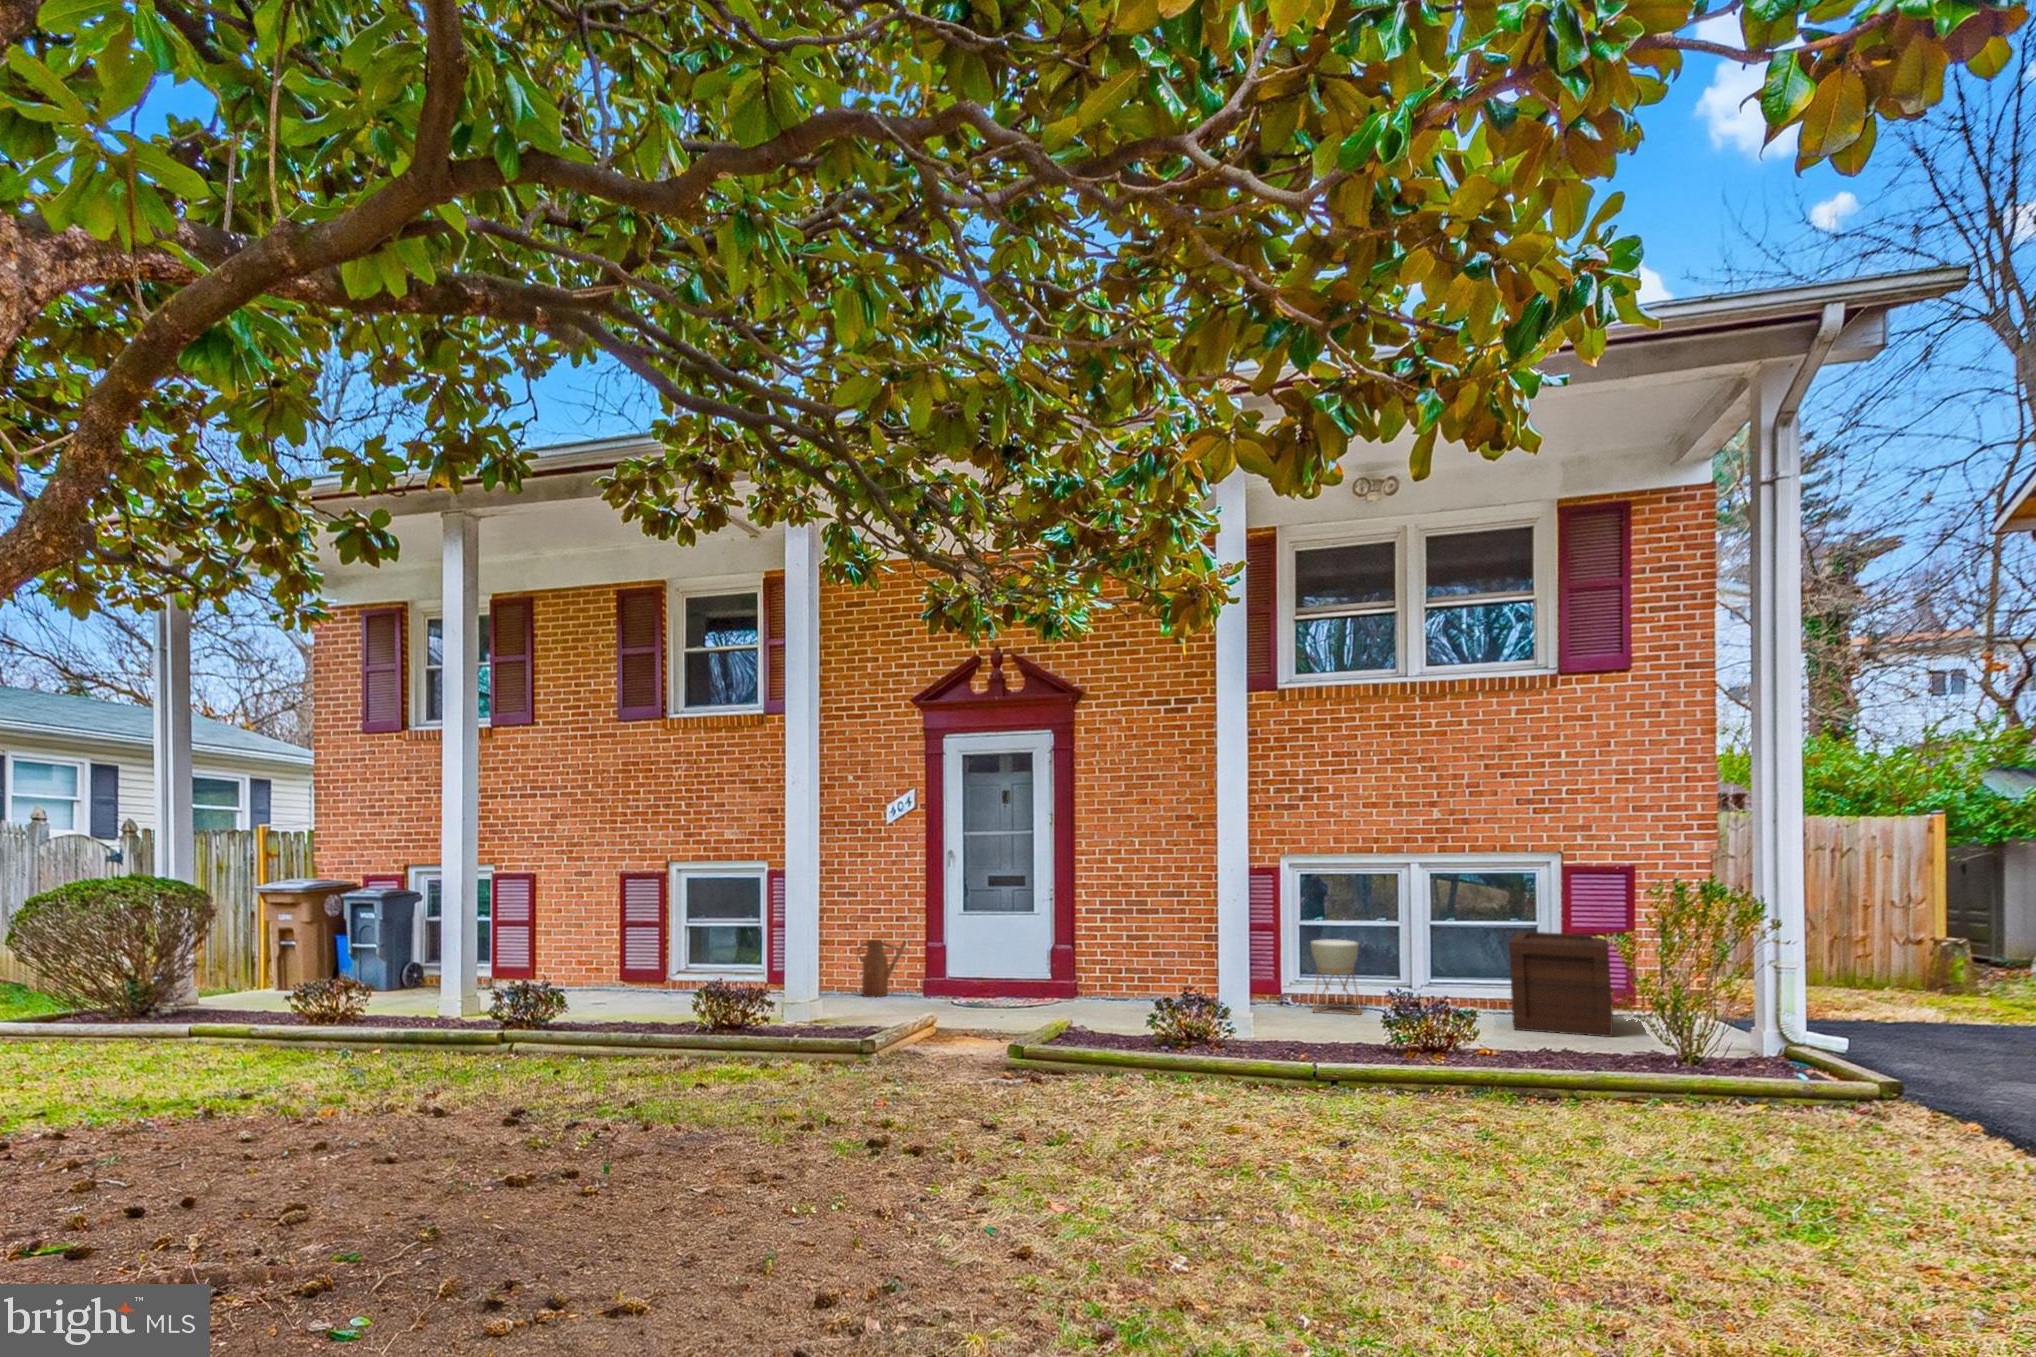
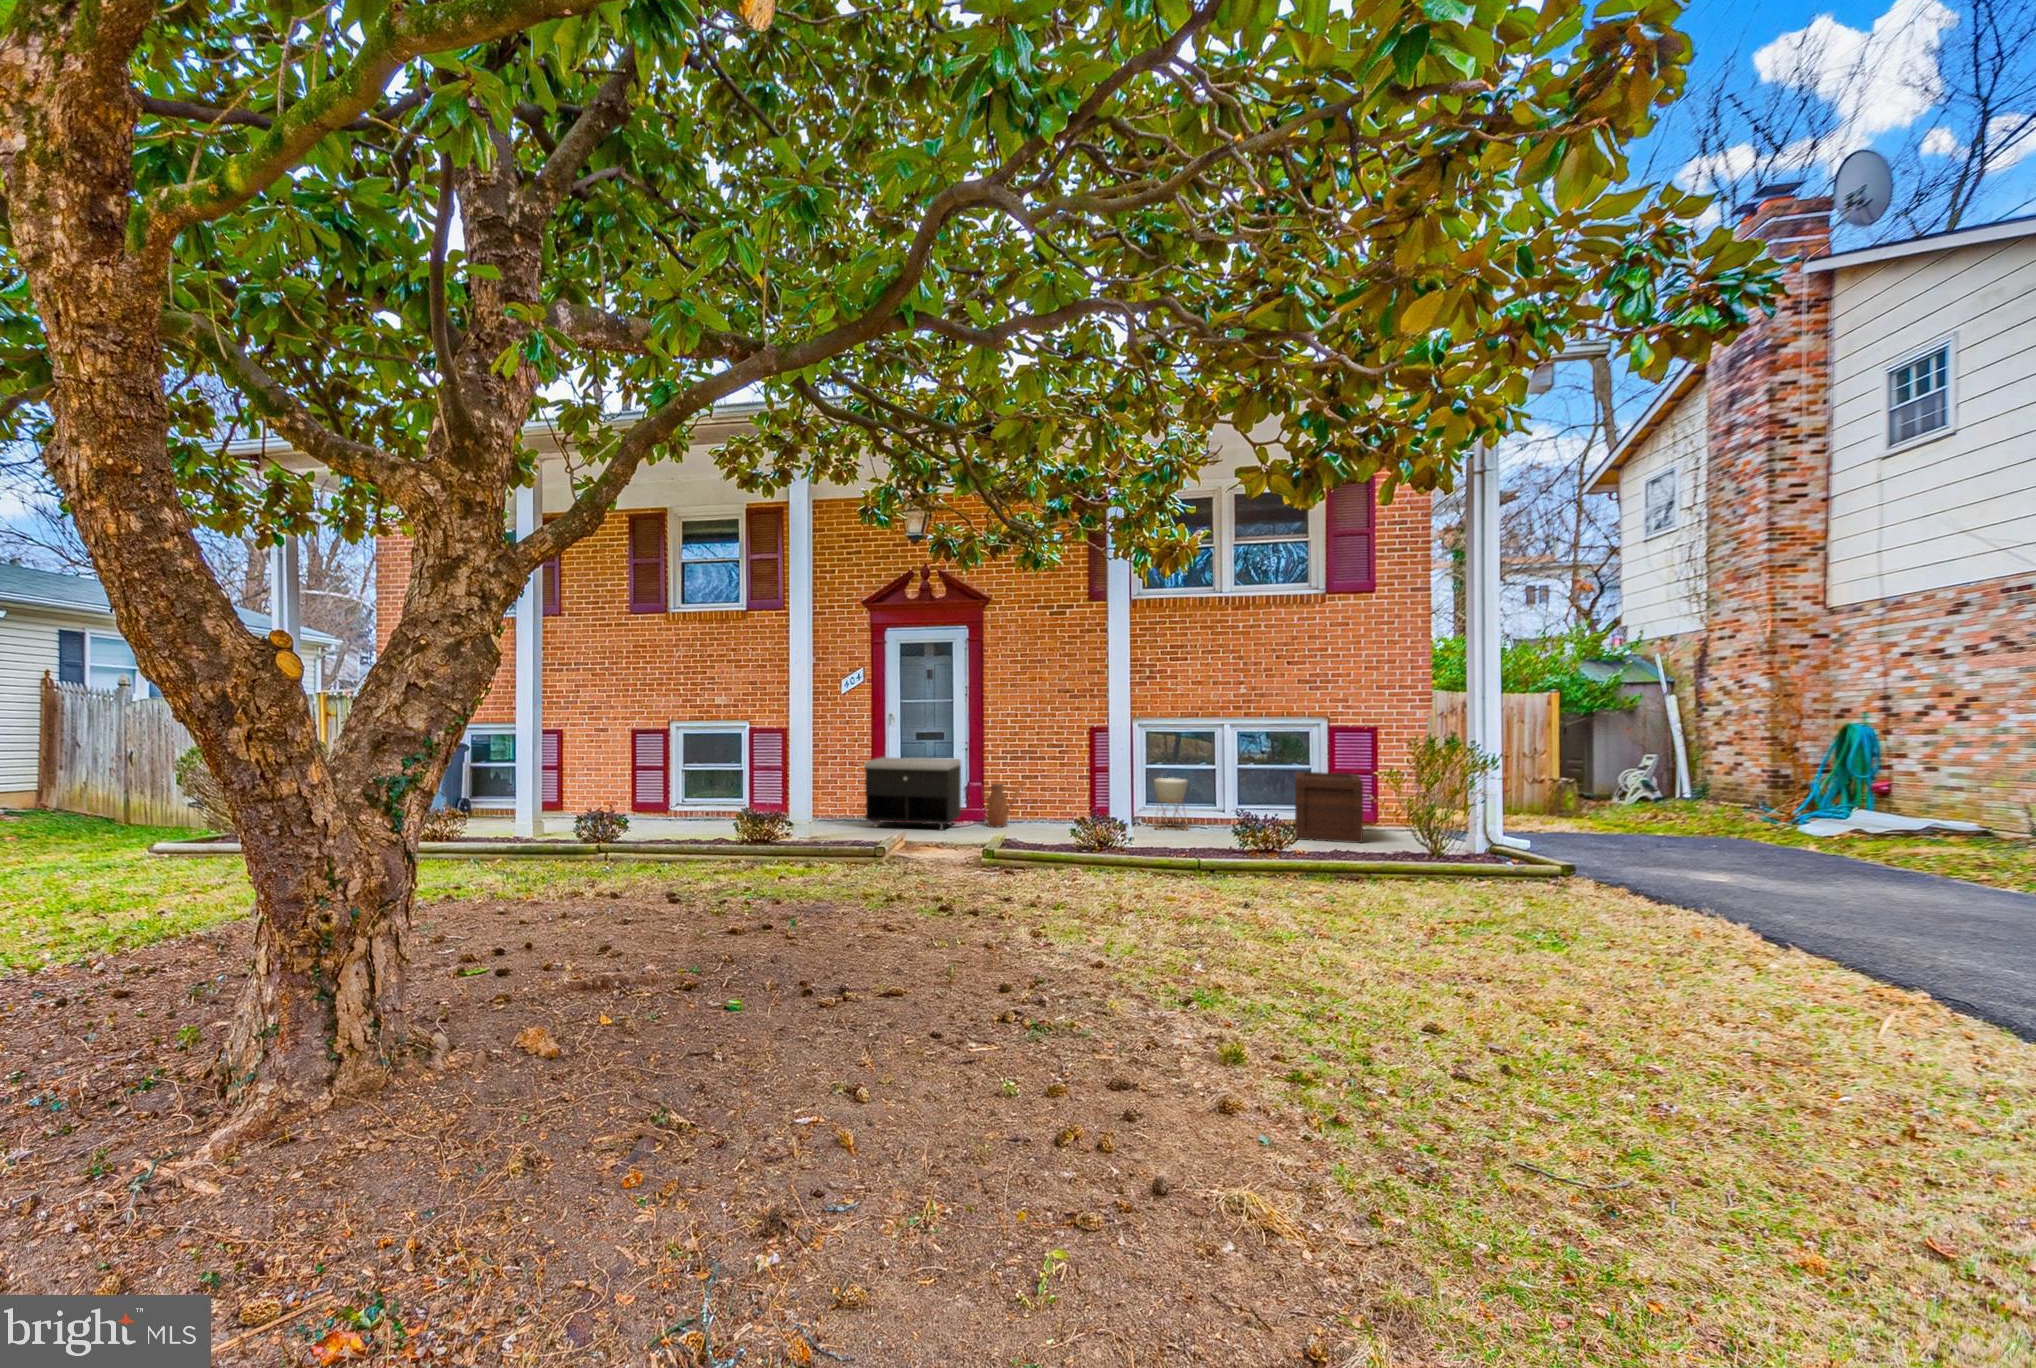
storage bench: none [914,909,1044,1009] -> present [864,757,961,829]
watering can: present [857,940,907,997] -> present [983,784,1022,828]

